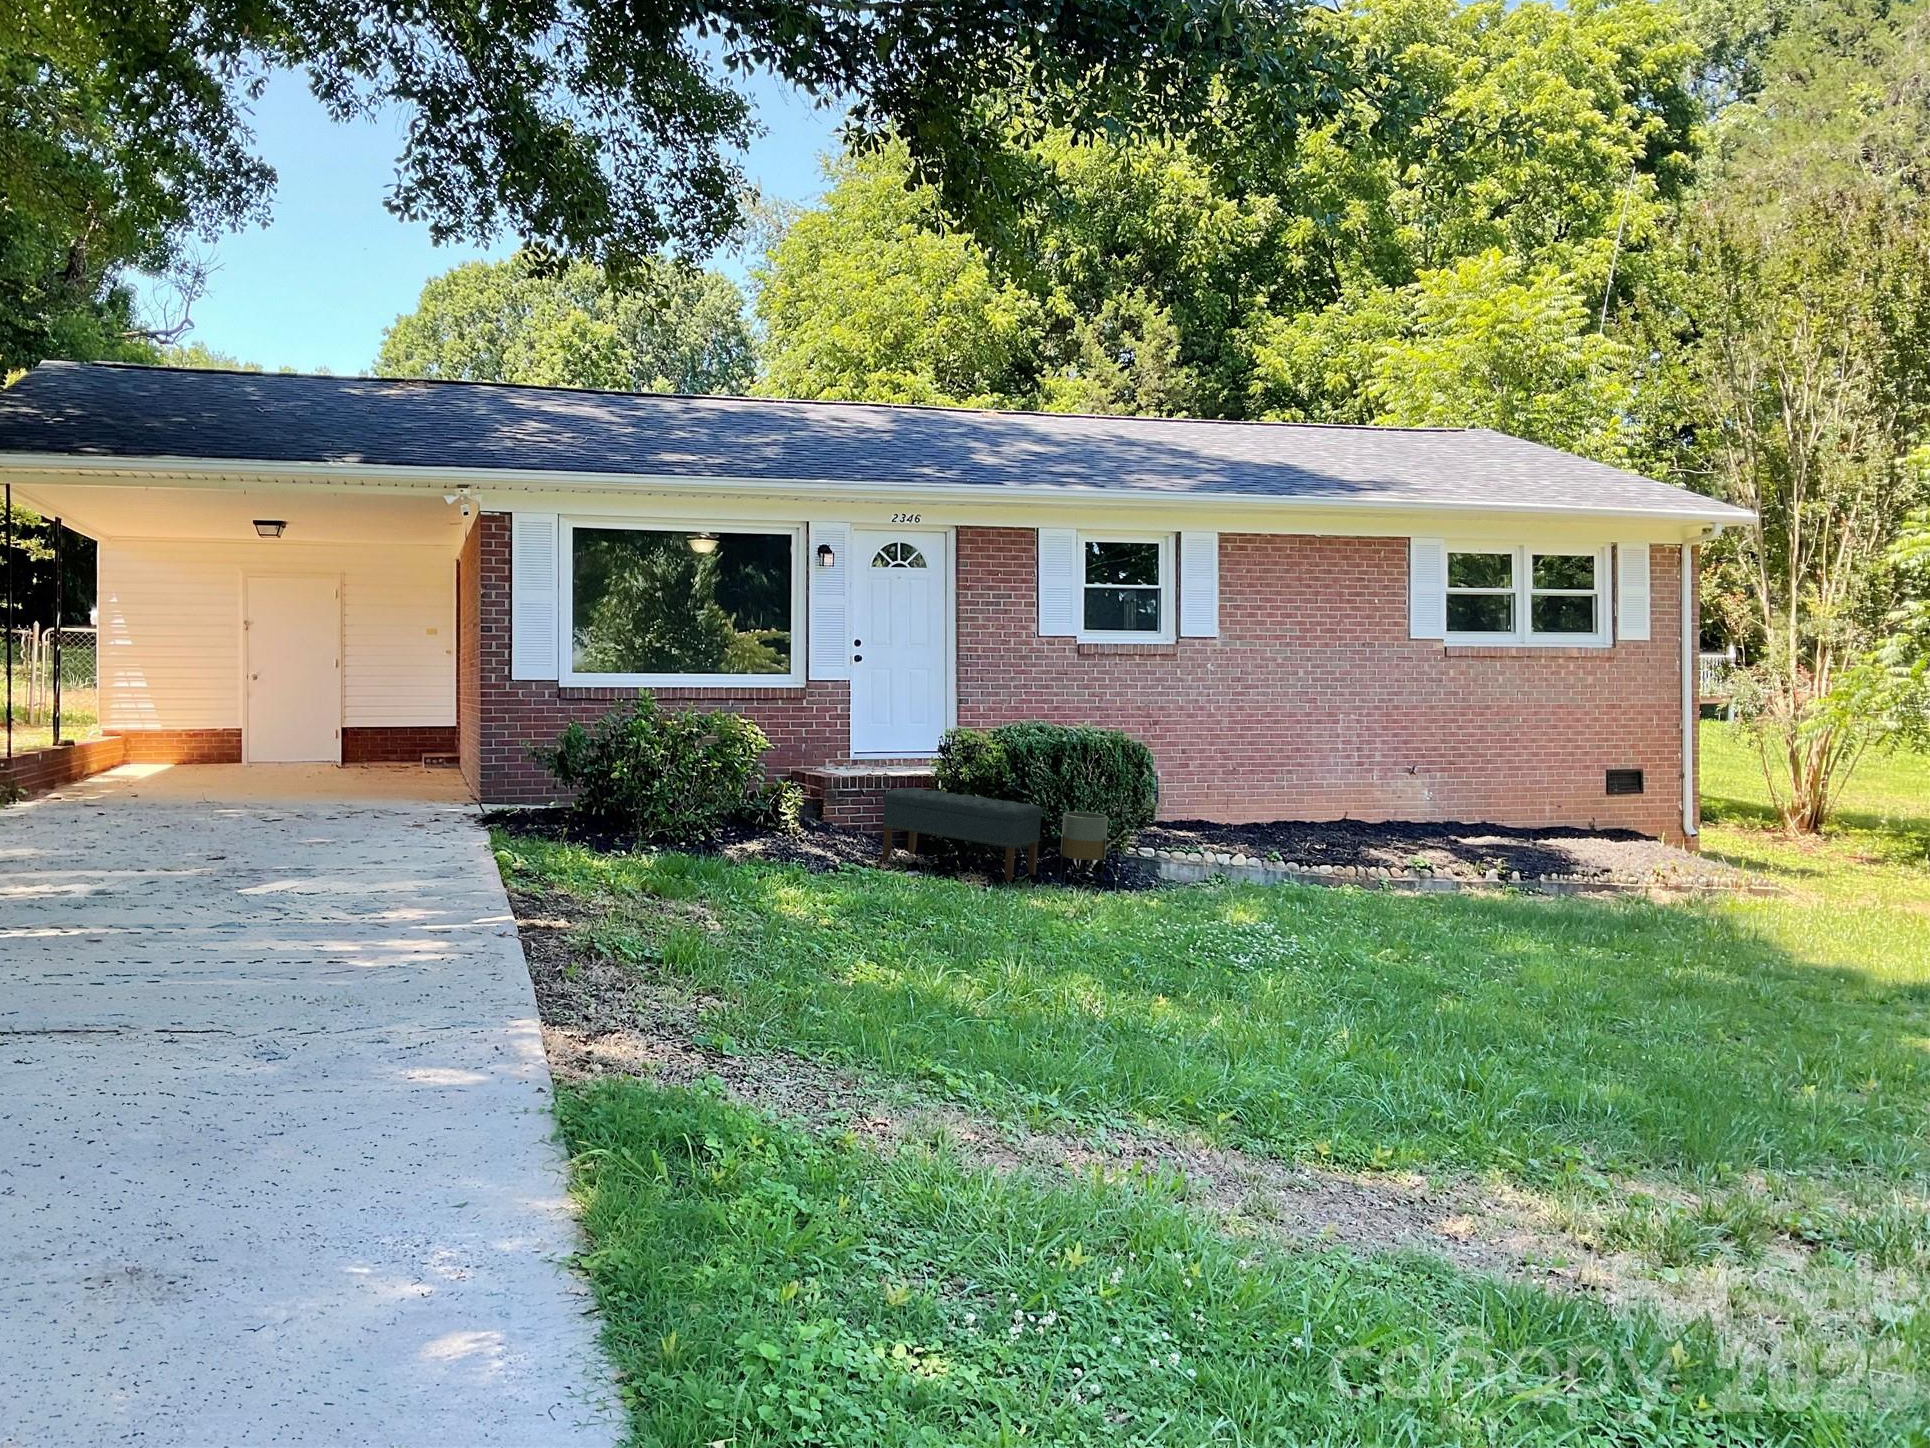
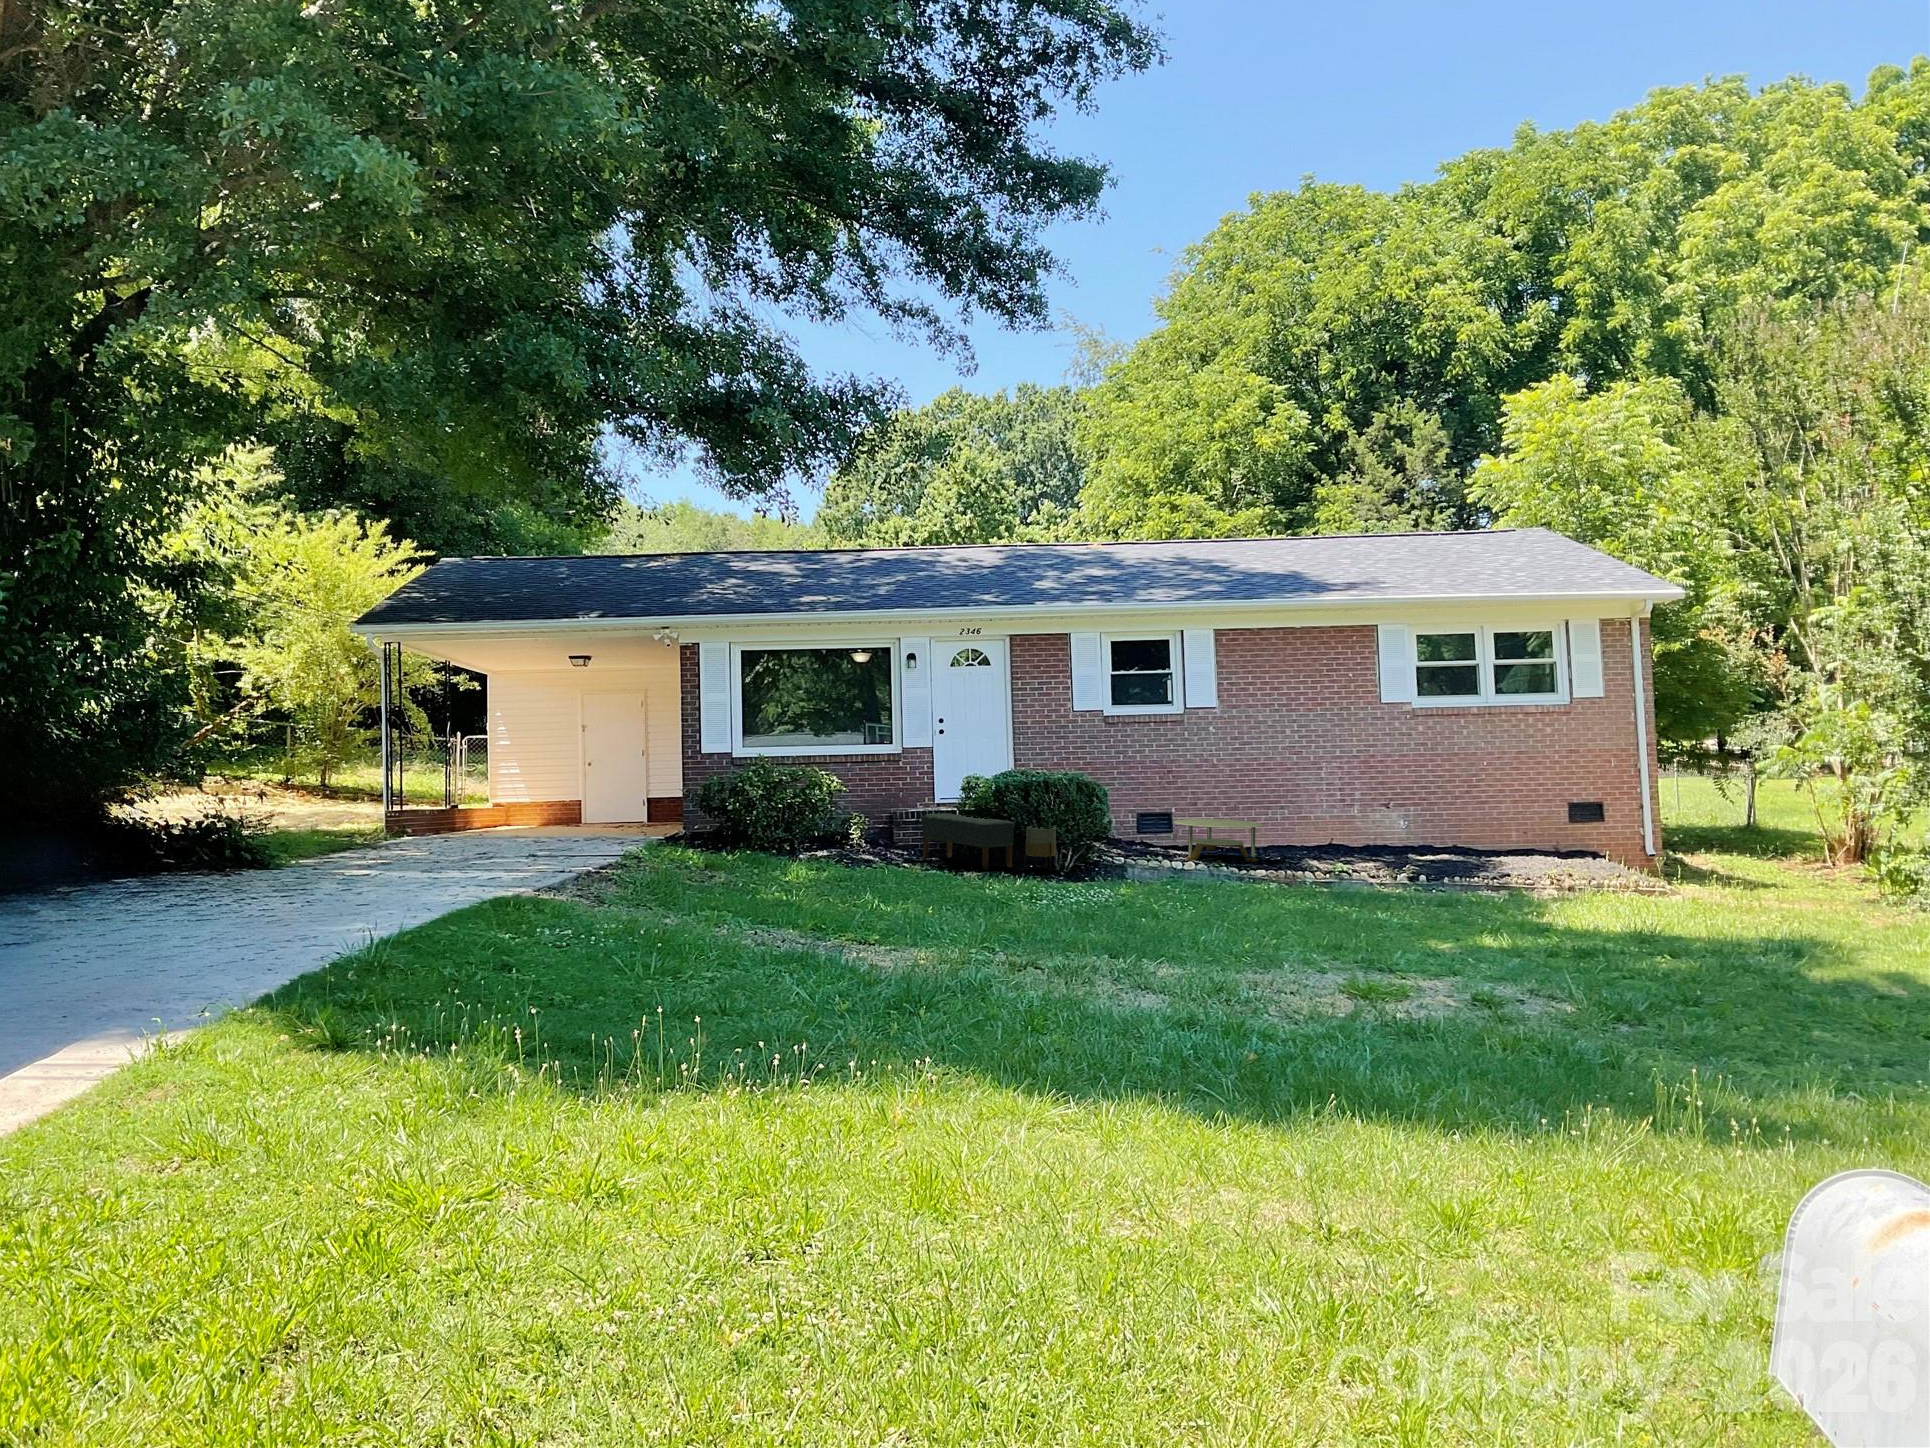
round table: none [1174,788,1296,850] -> present [1173,819,1263,862]

